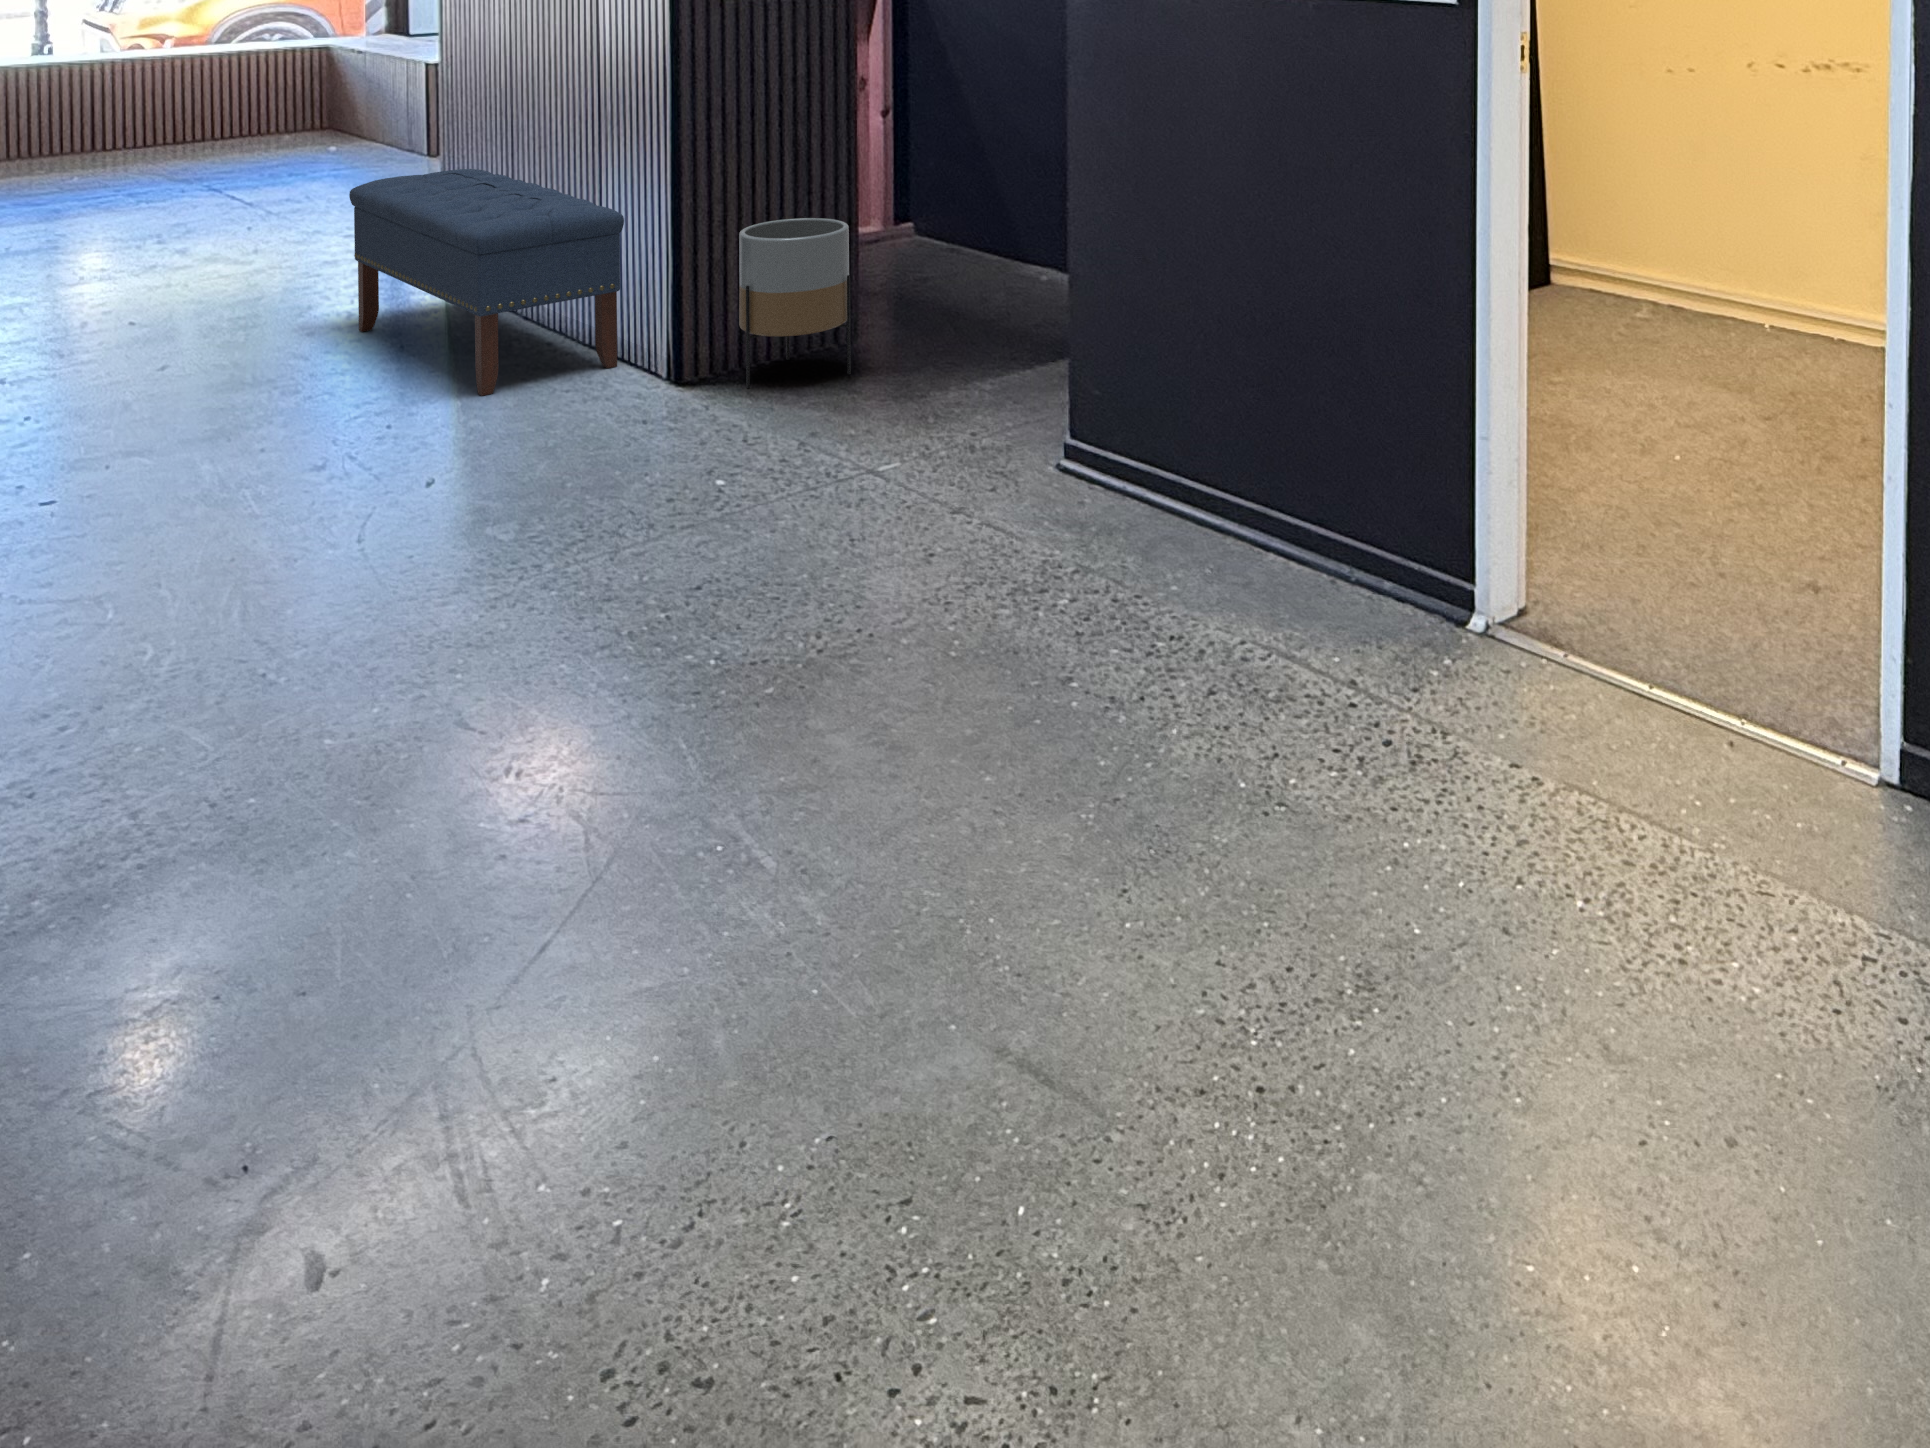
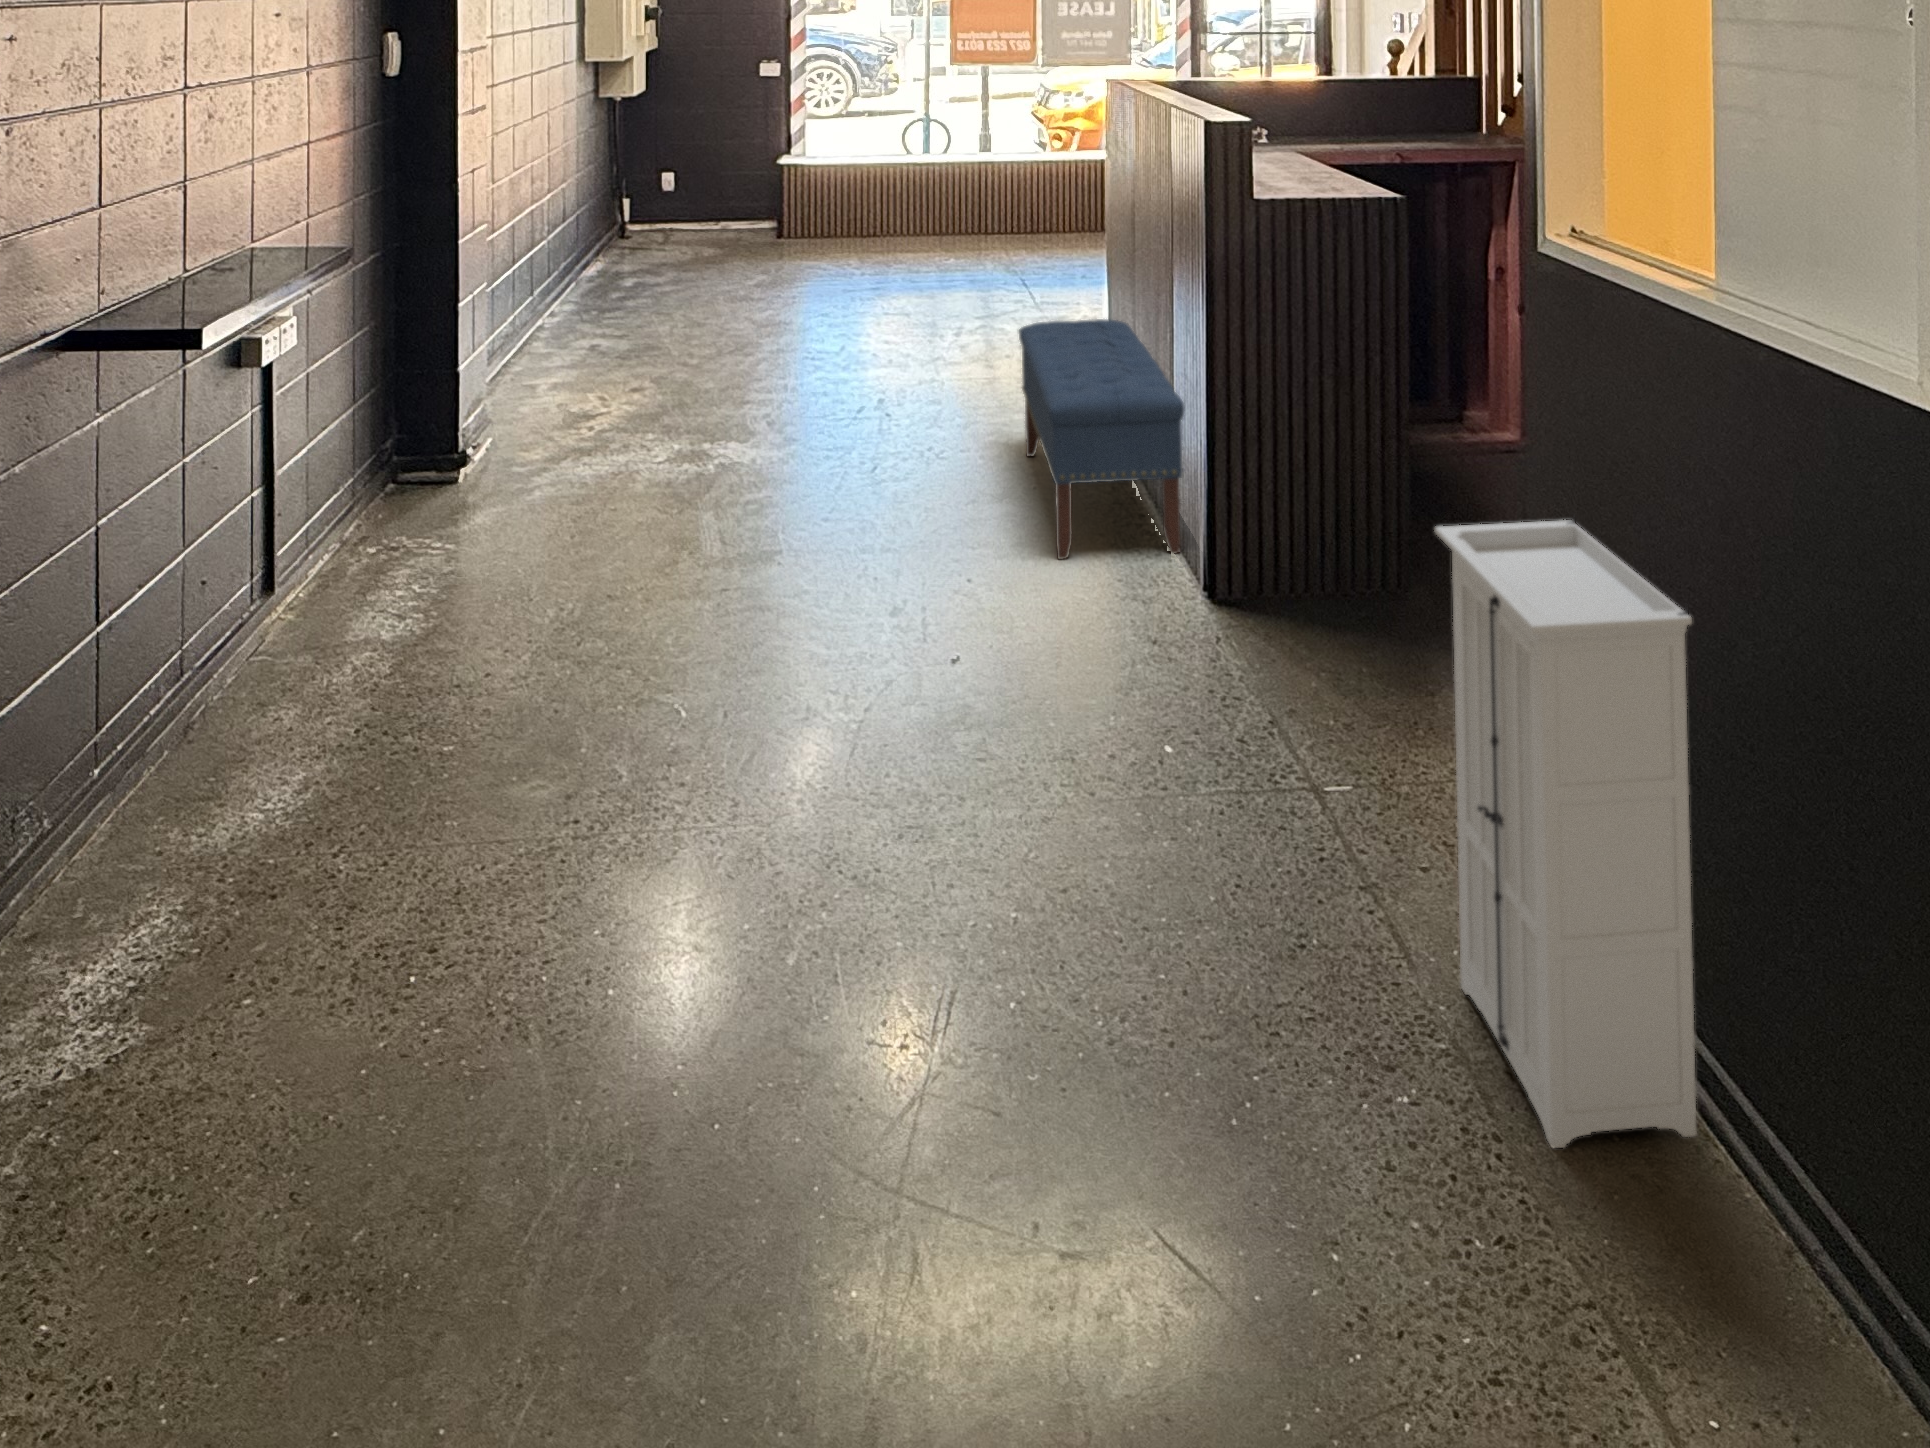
storage cabinet: none [1052,163,1264,582] -> present [1435,520,1697,1148]
planter: present [739,218,851,388] -> none [1267,437,1378,629]

